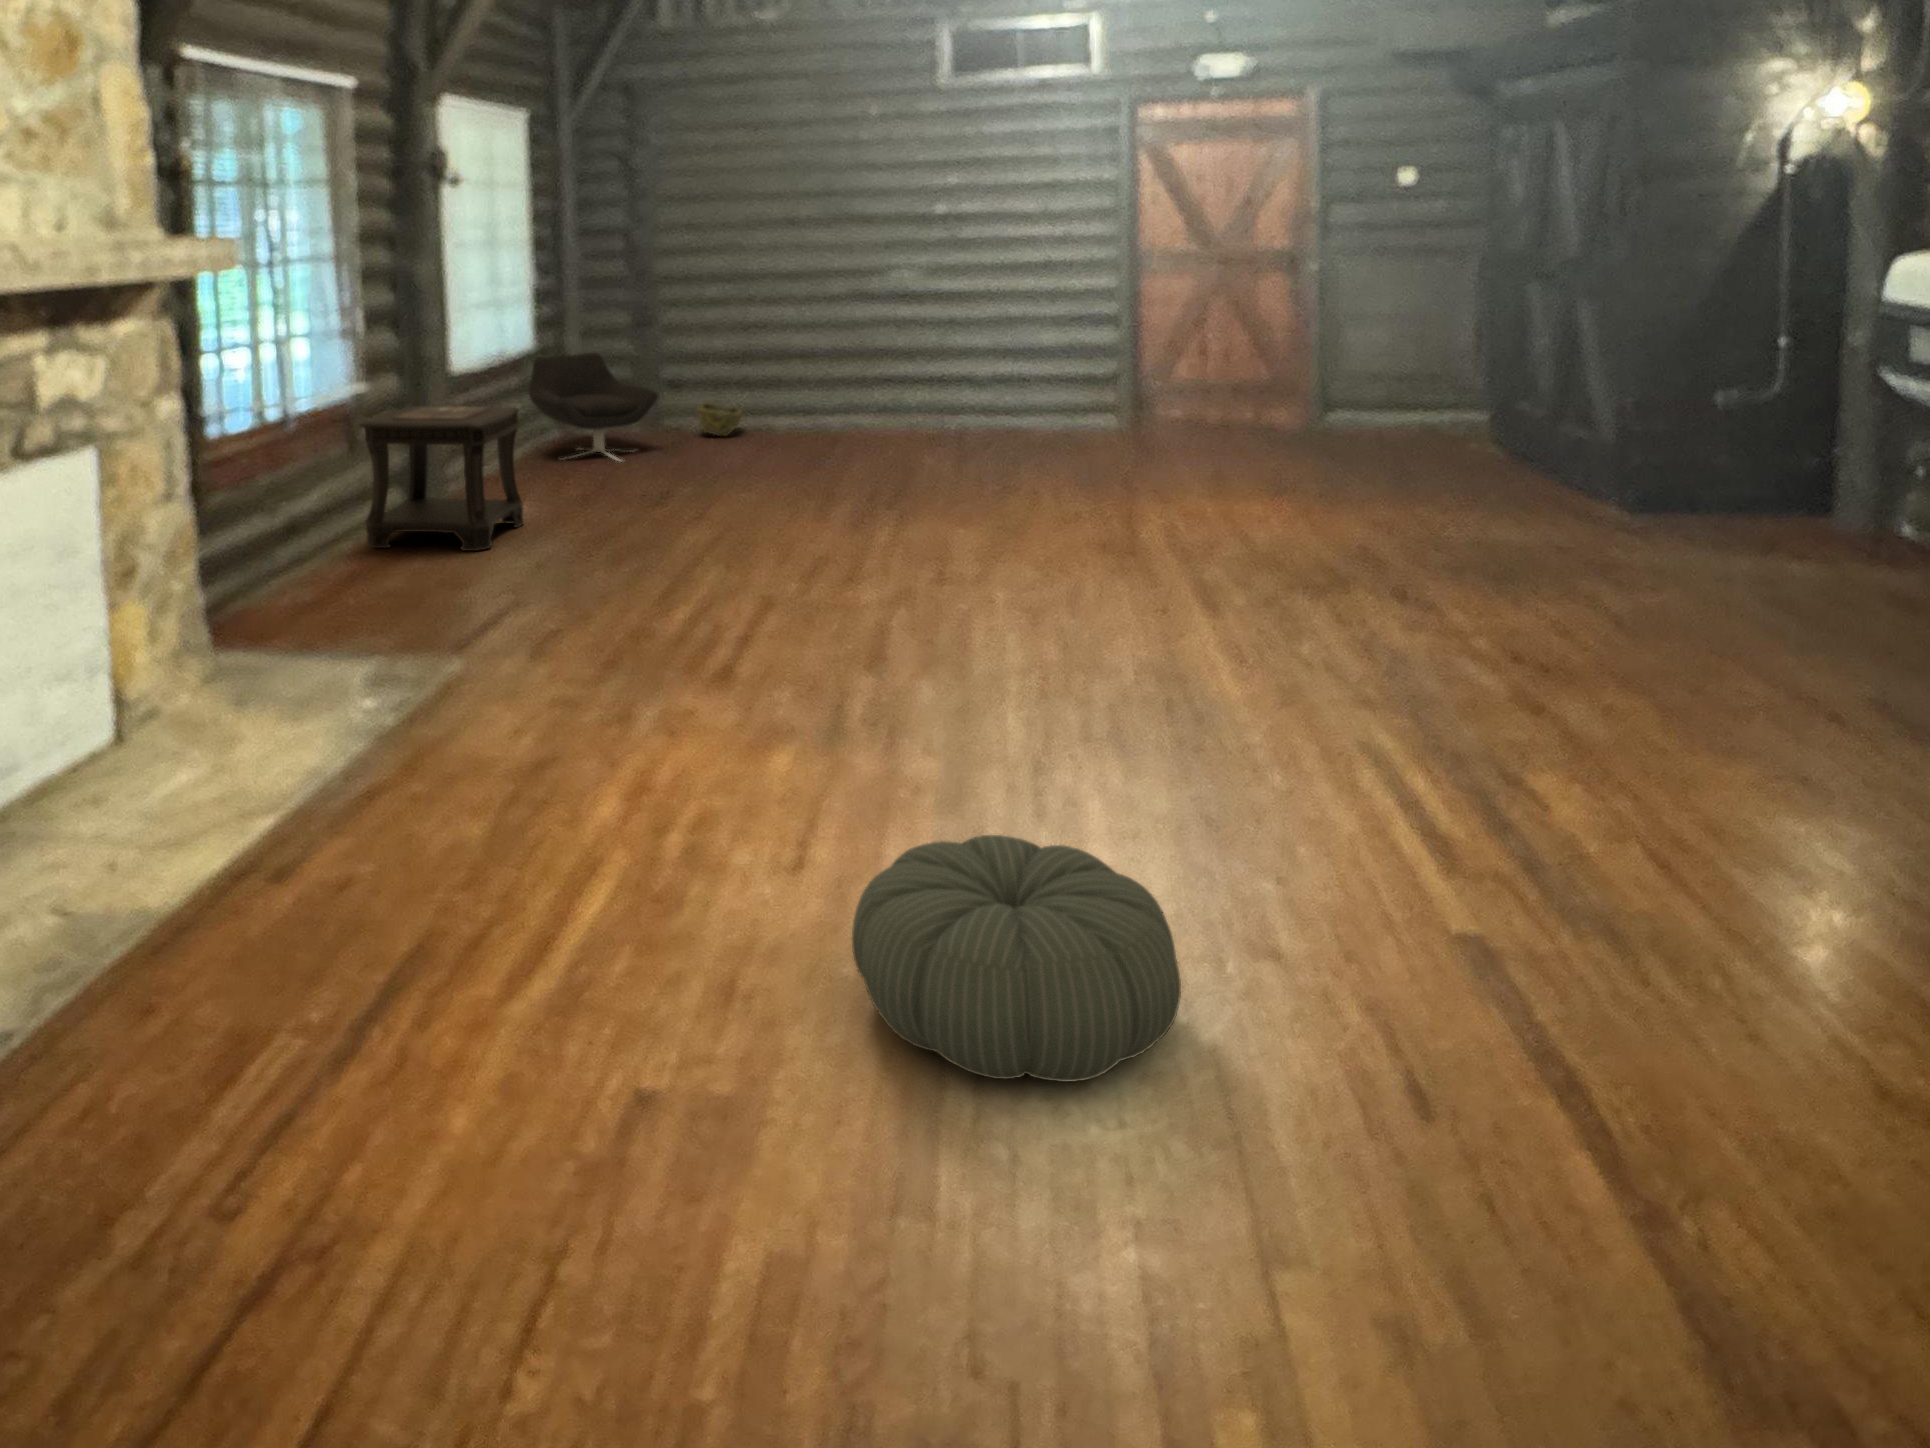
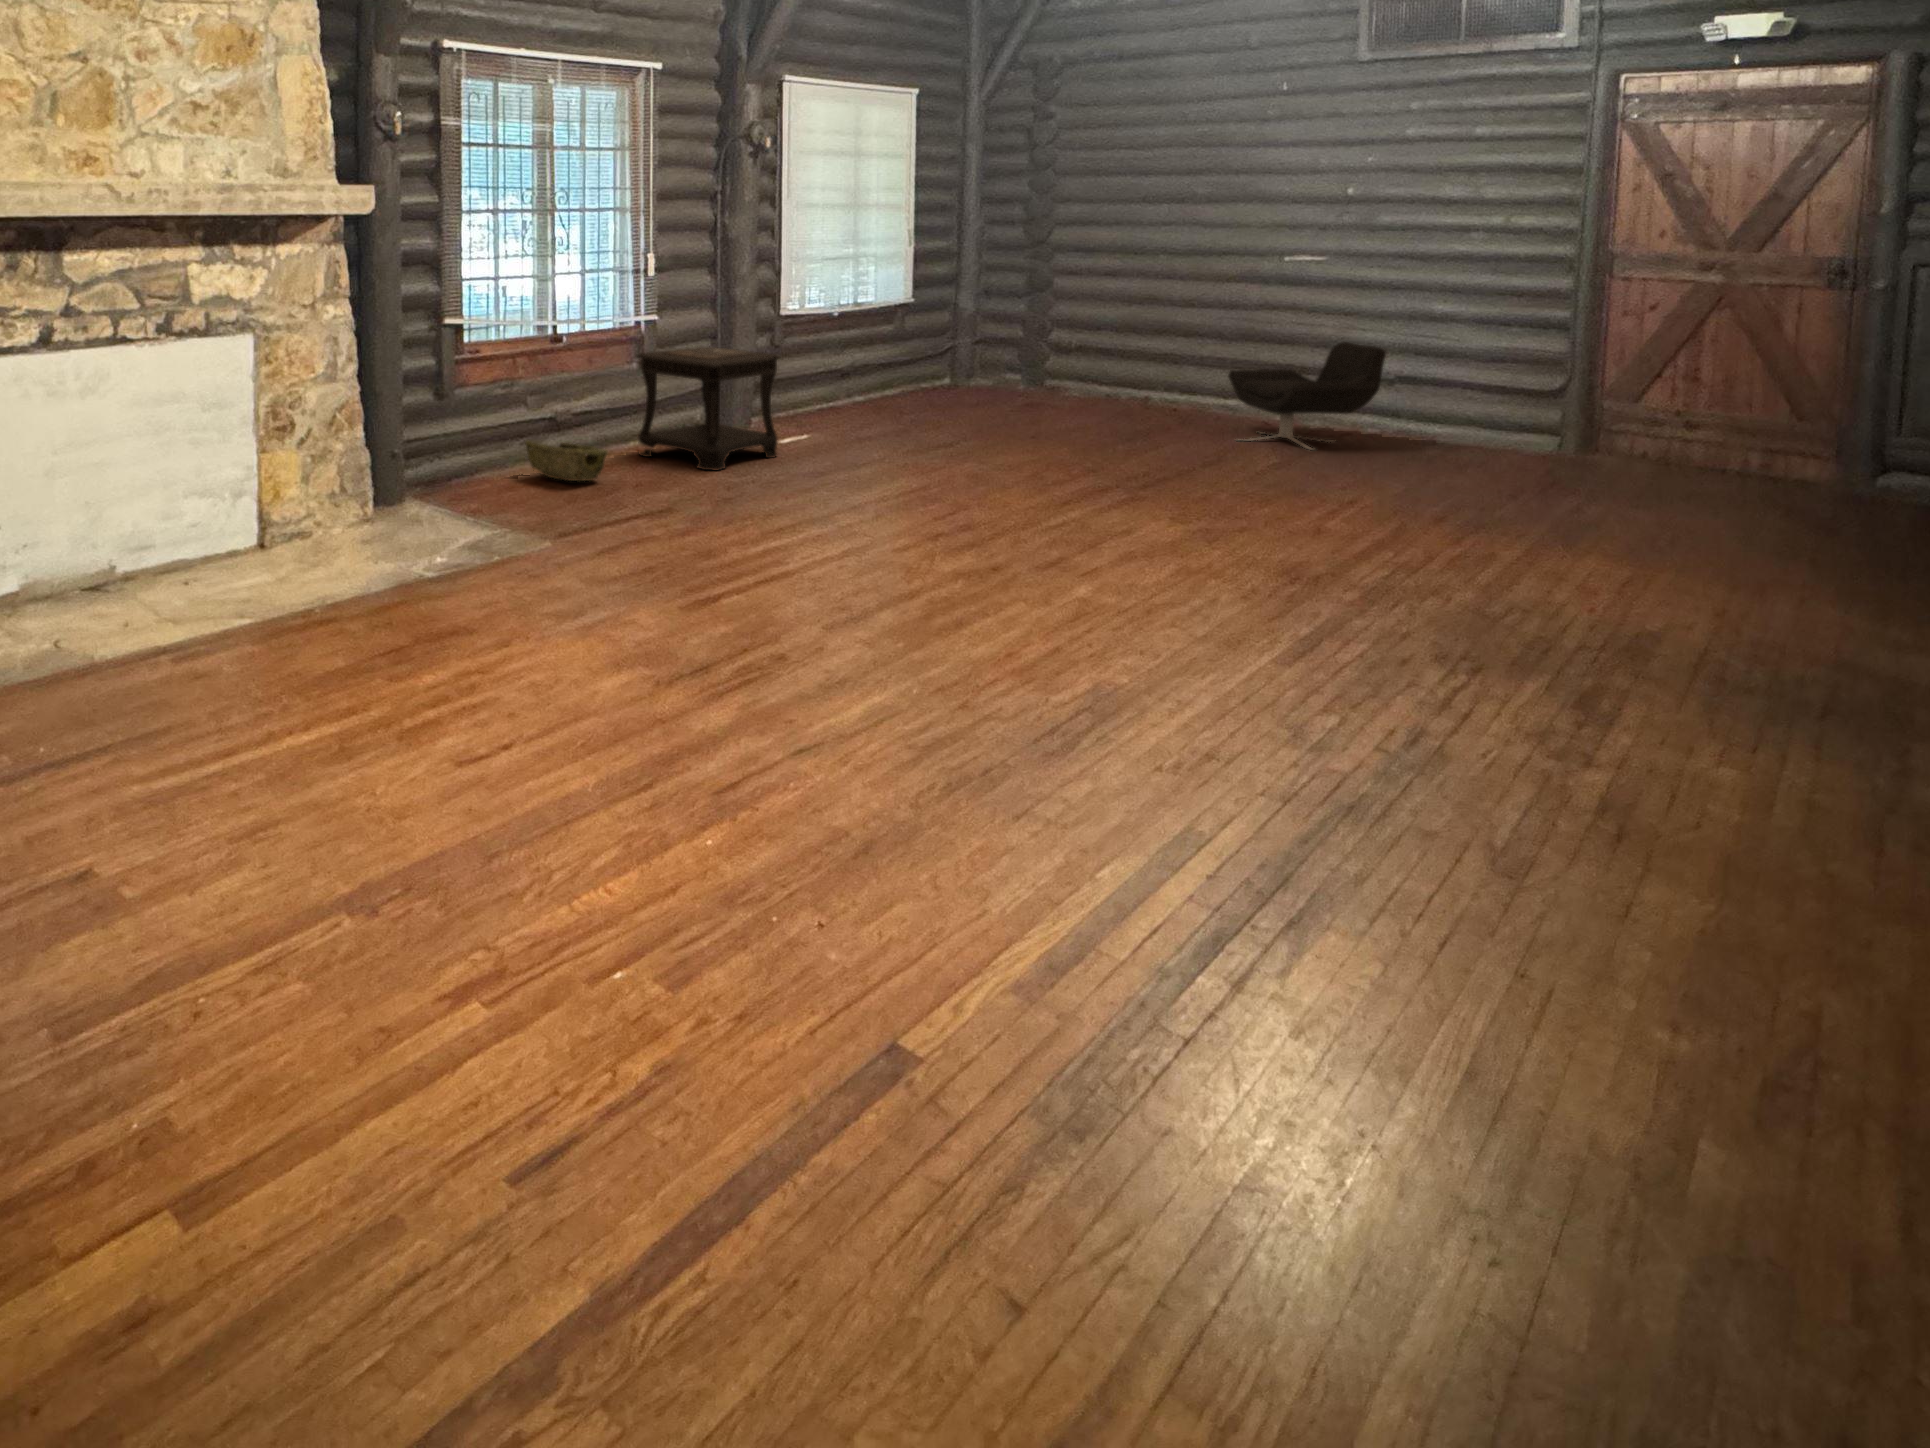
lounge chair: present [529,353,658,461] -> present [1228,342,1386,450]
woven basket: present [697,403,742,436] -> present [526,441,608,481]
pouf: present [852,835,1181,1082] -> none [284,772,601,1037]

